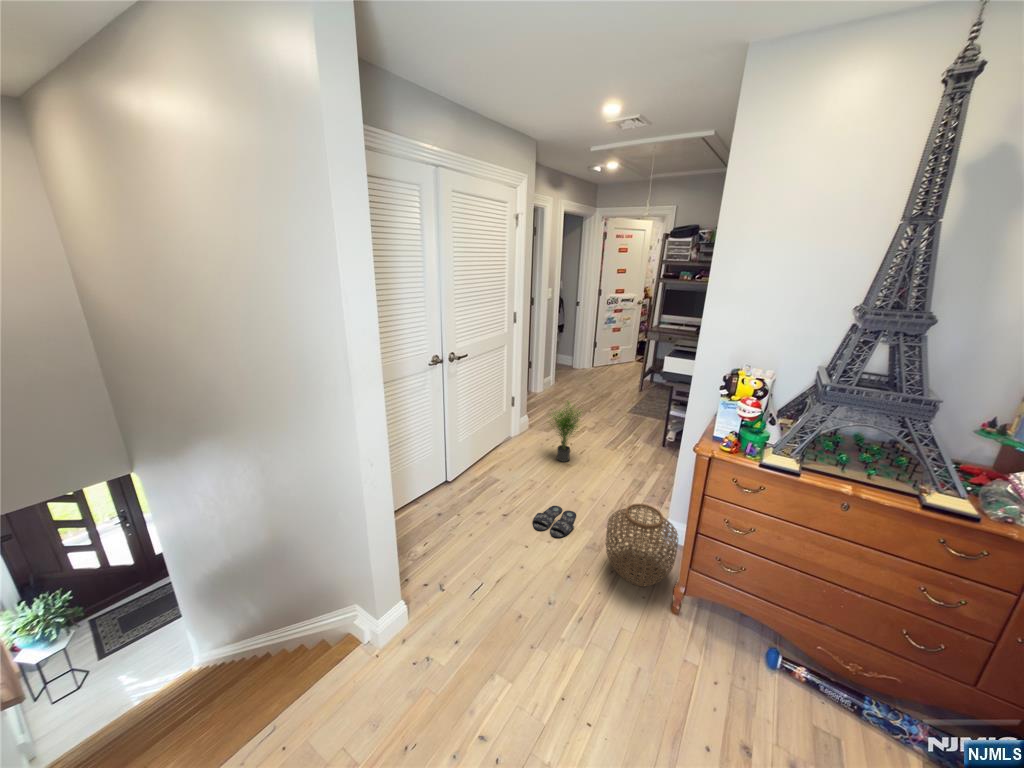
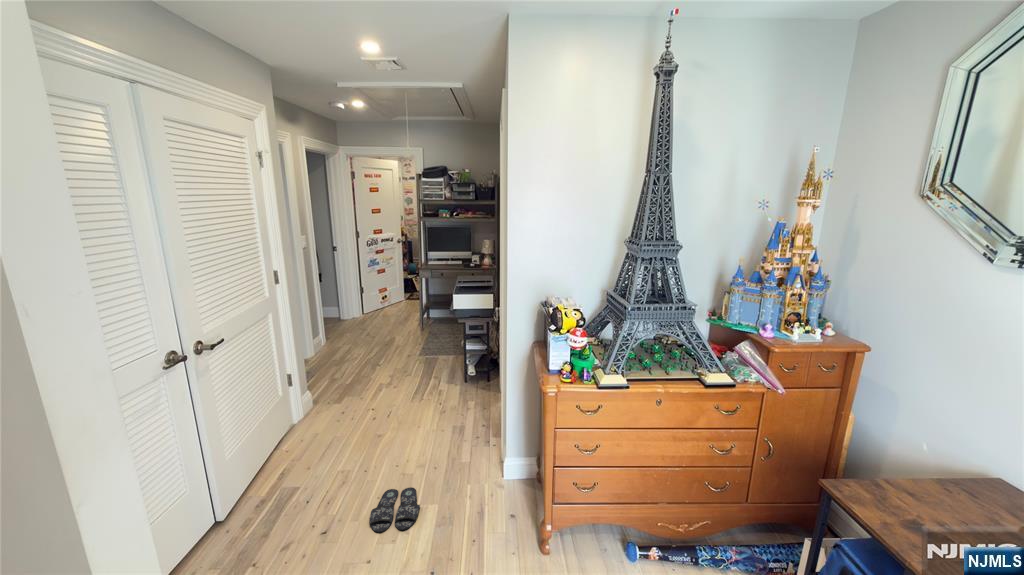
potted plant: present [551,403,582,462] -> none [342,359,392,432]
woven basket: present [606,504,678,586] -> none [464,451,533,539]

